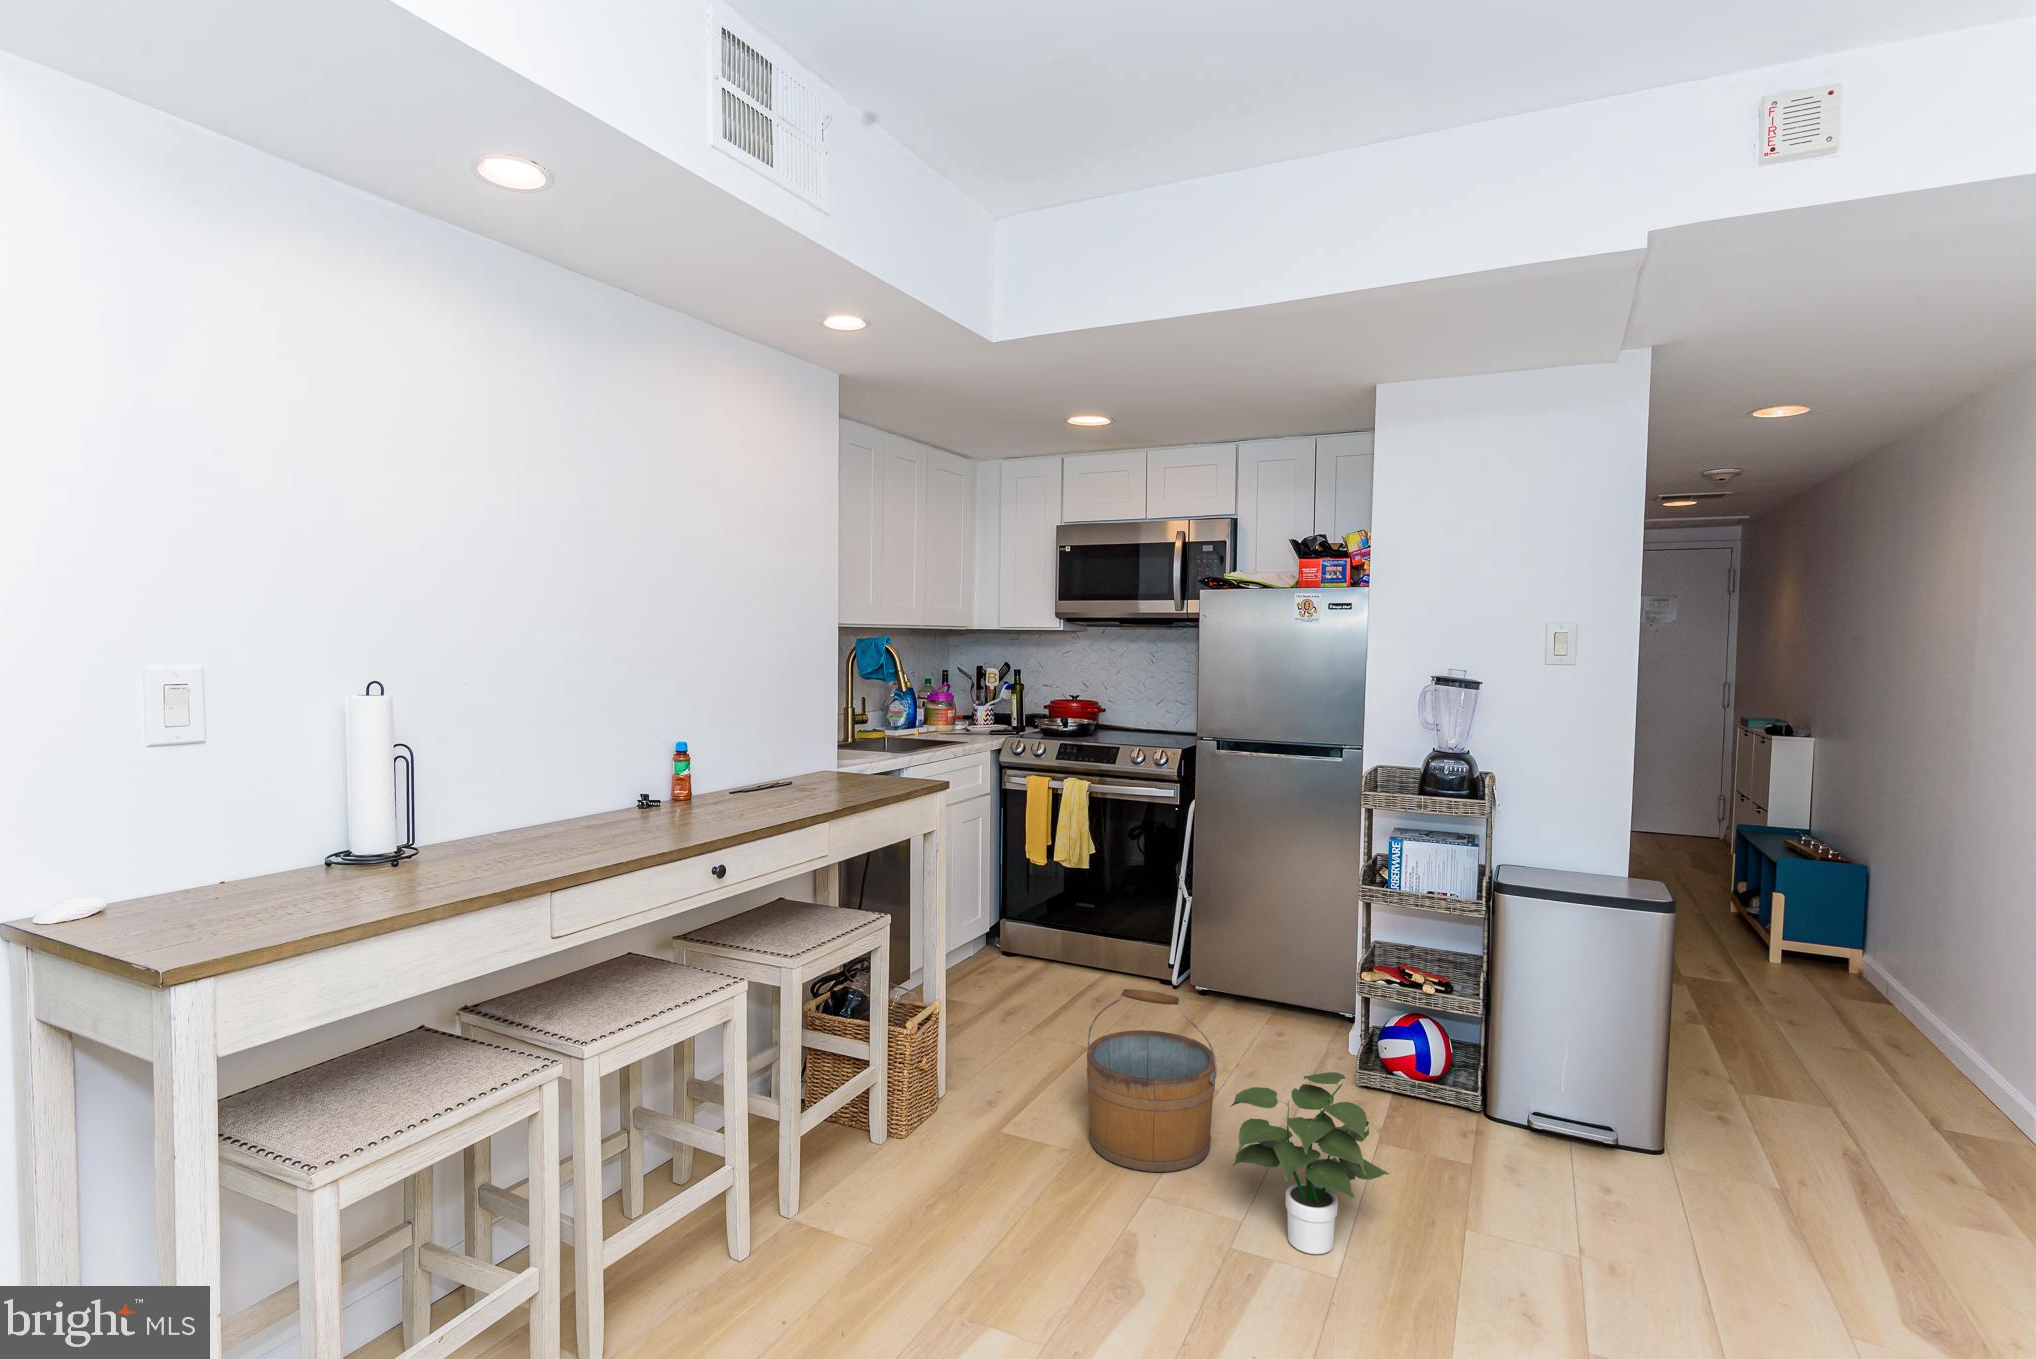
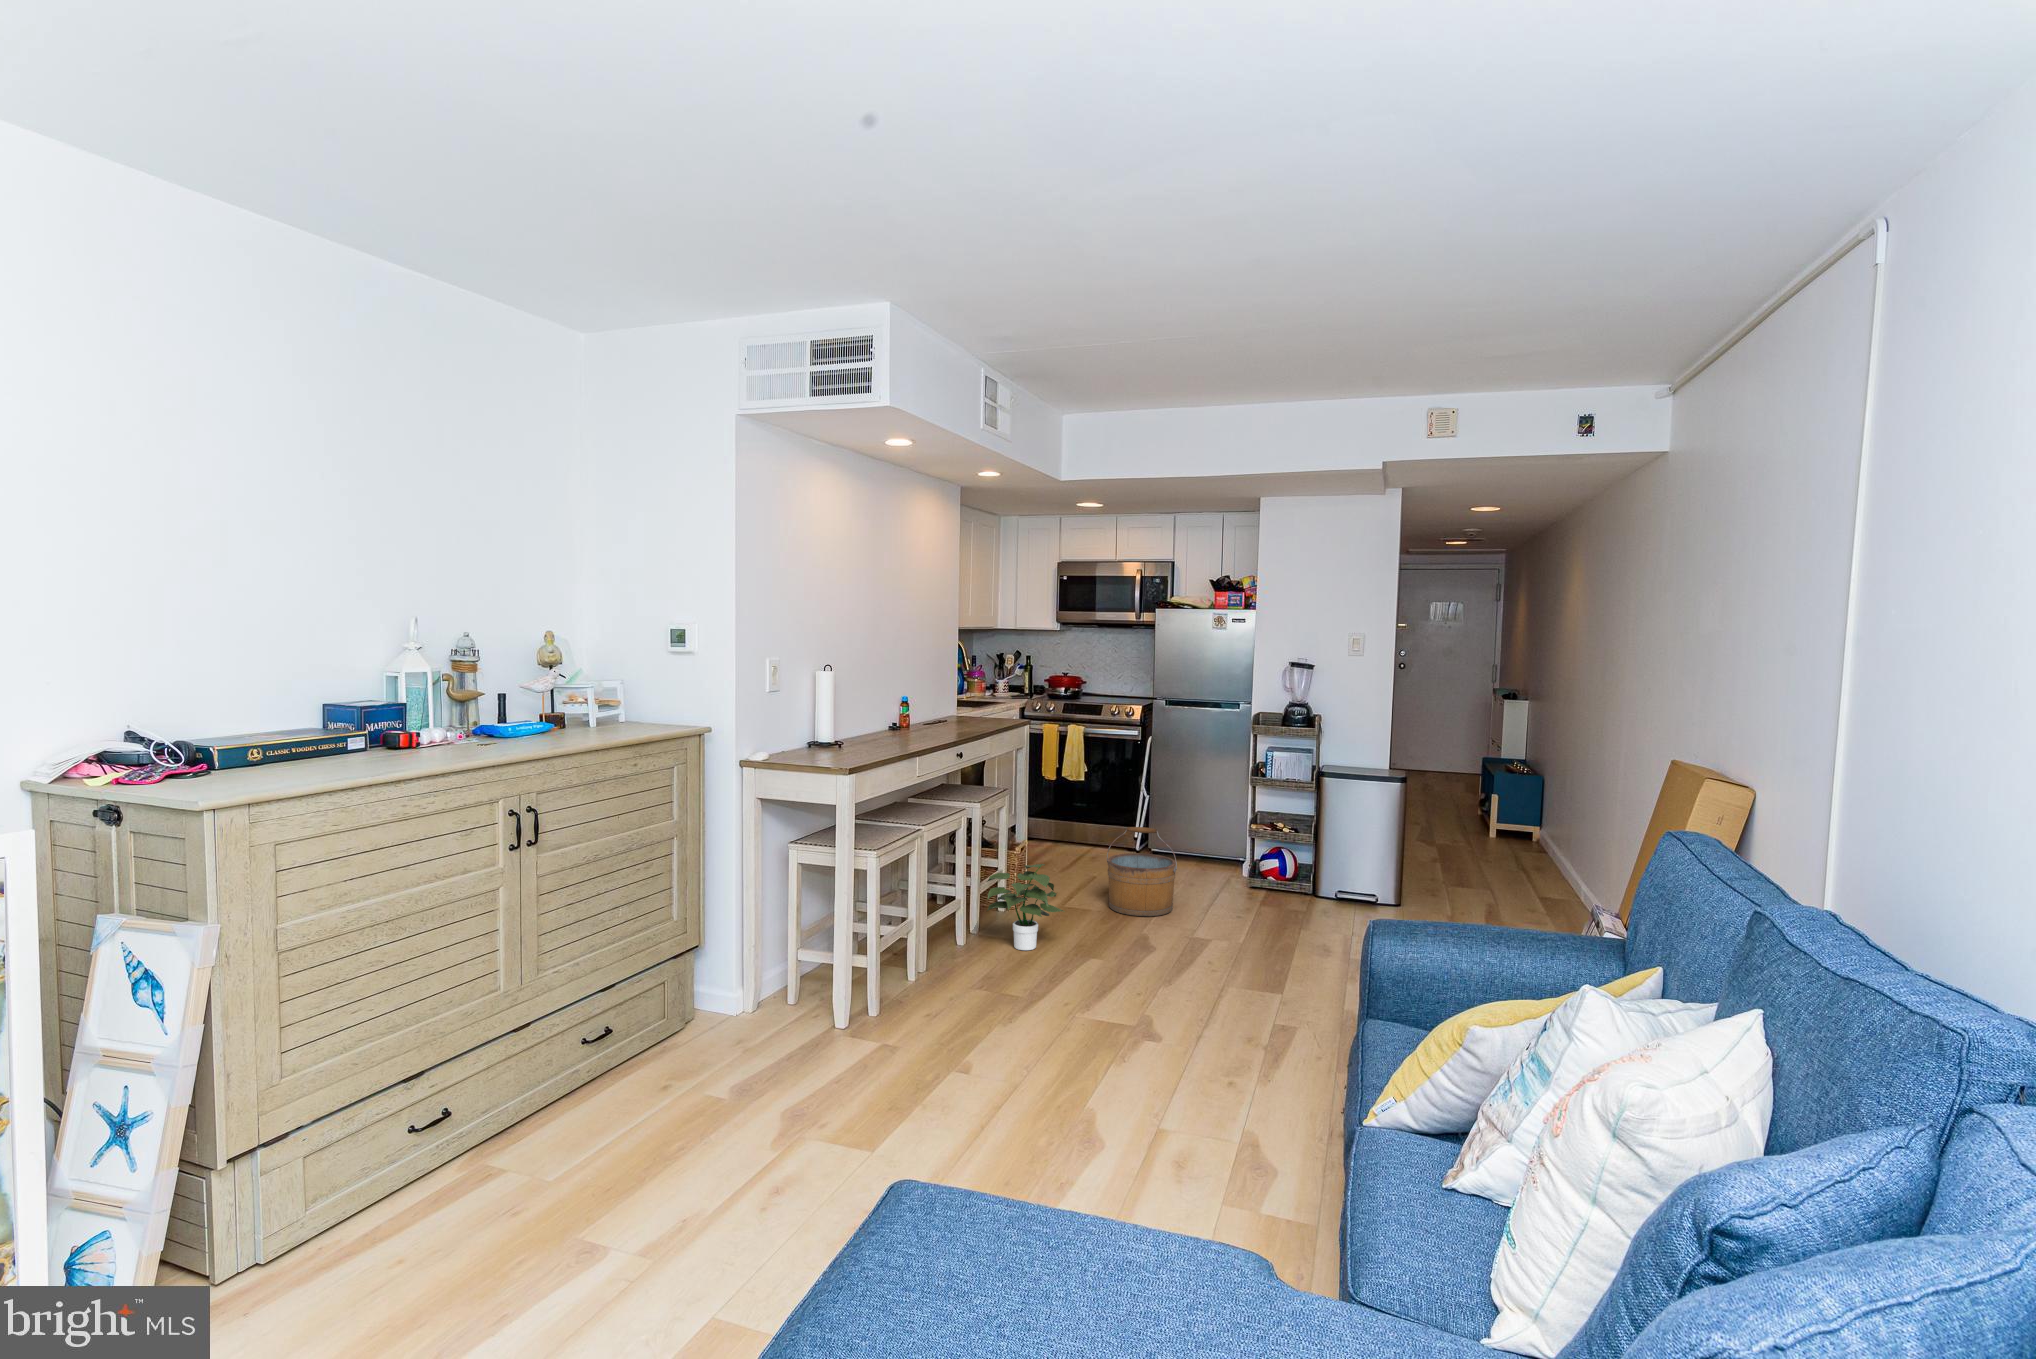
potted plant: present [1231,1072,1389,1254] -> present [987,864,1064,951]

